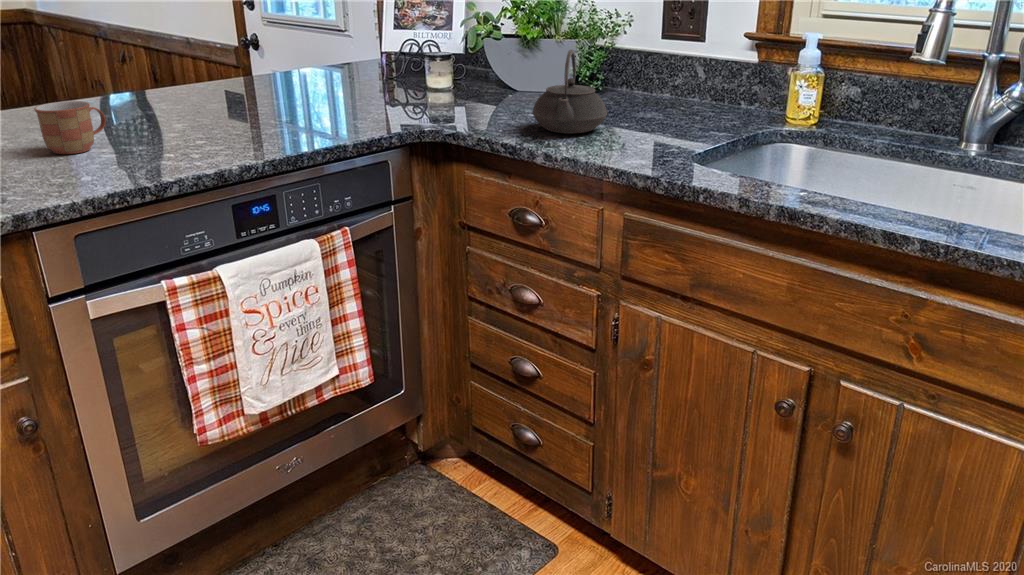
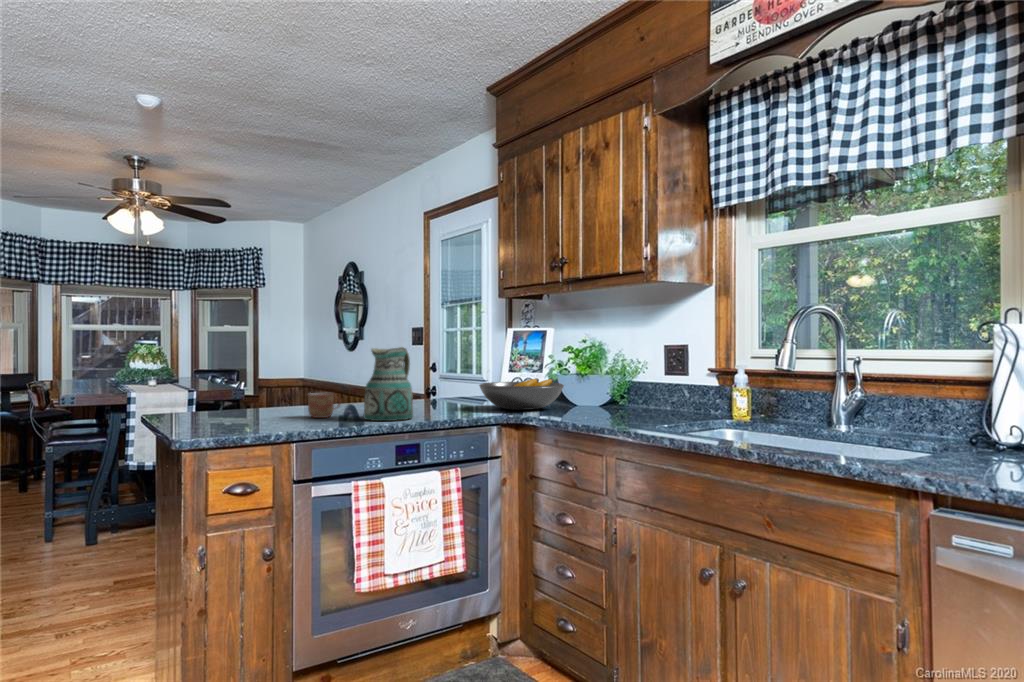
ceramic pitcher: none [151,6,253,160] -> present [364,347,413,421]
teapot: present [532,50,607,134] -> none [572,373,617,419]
fruit bowl: none [354,51,502,107] -> present [479,378,564,410]

